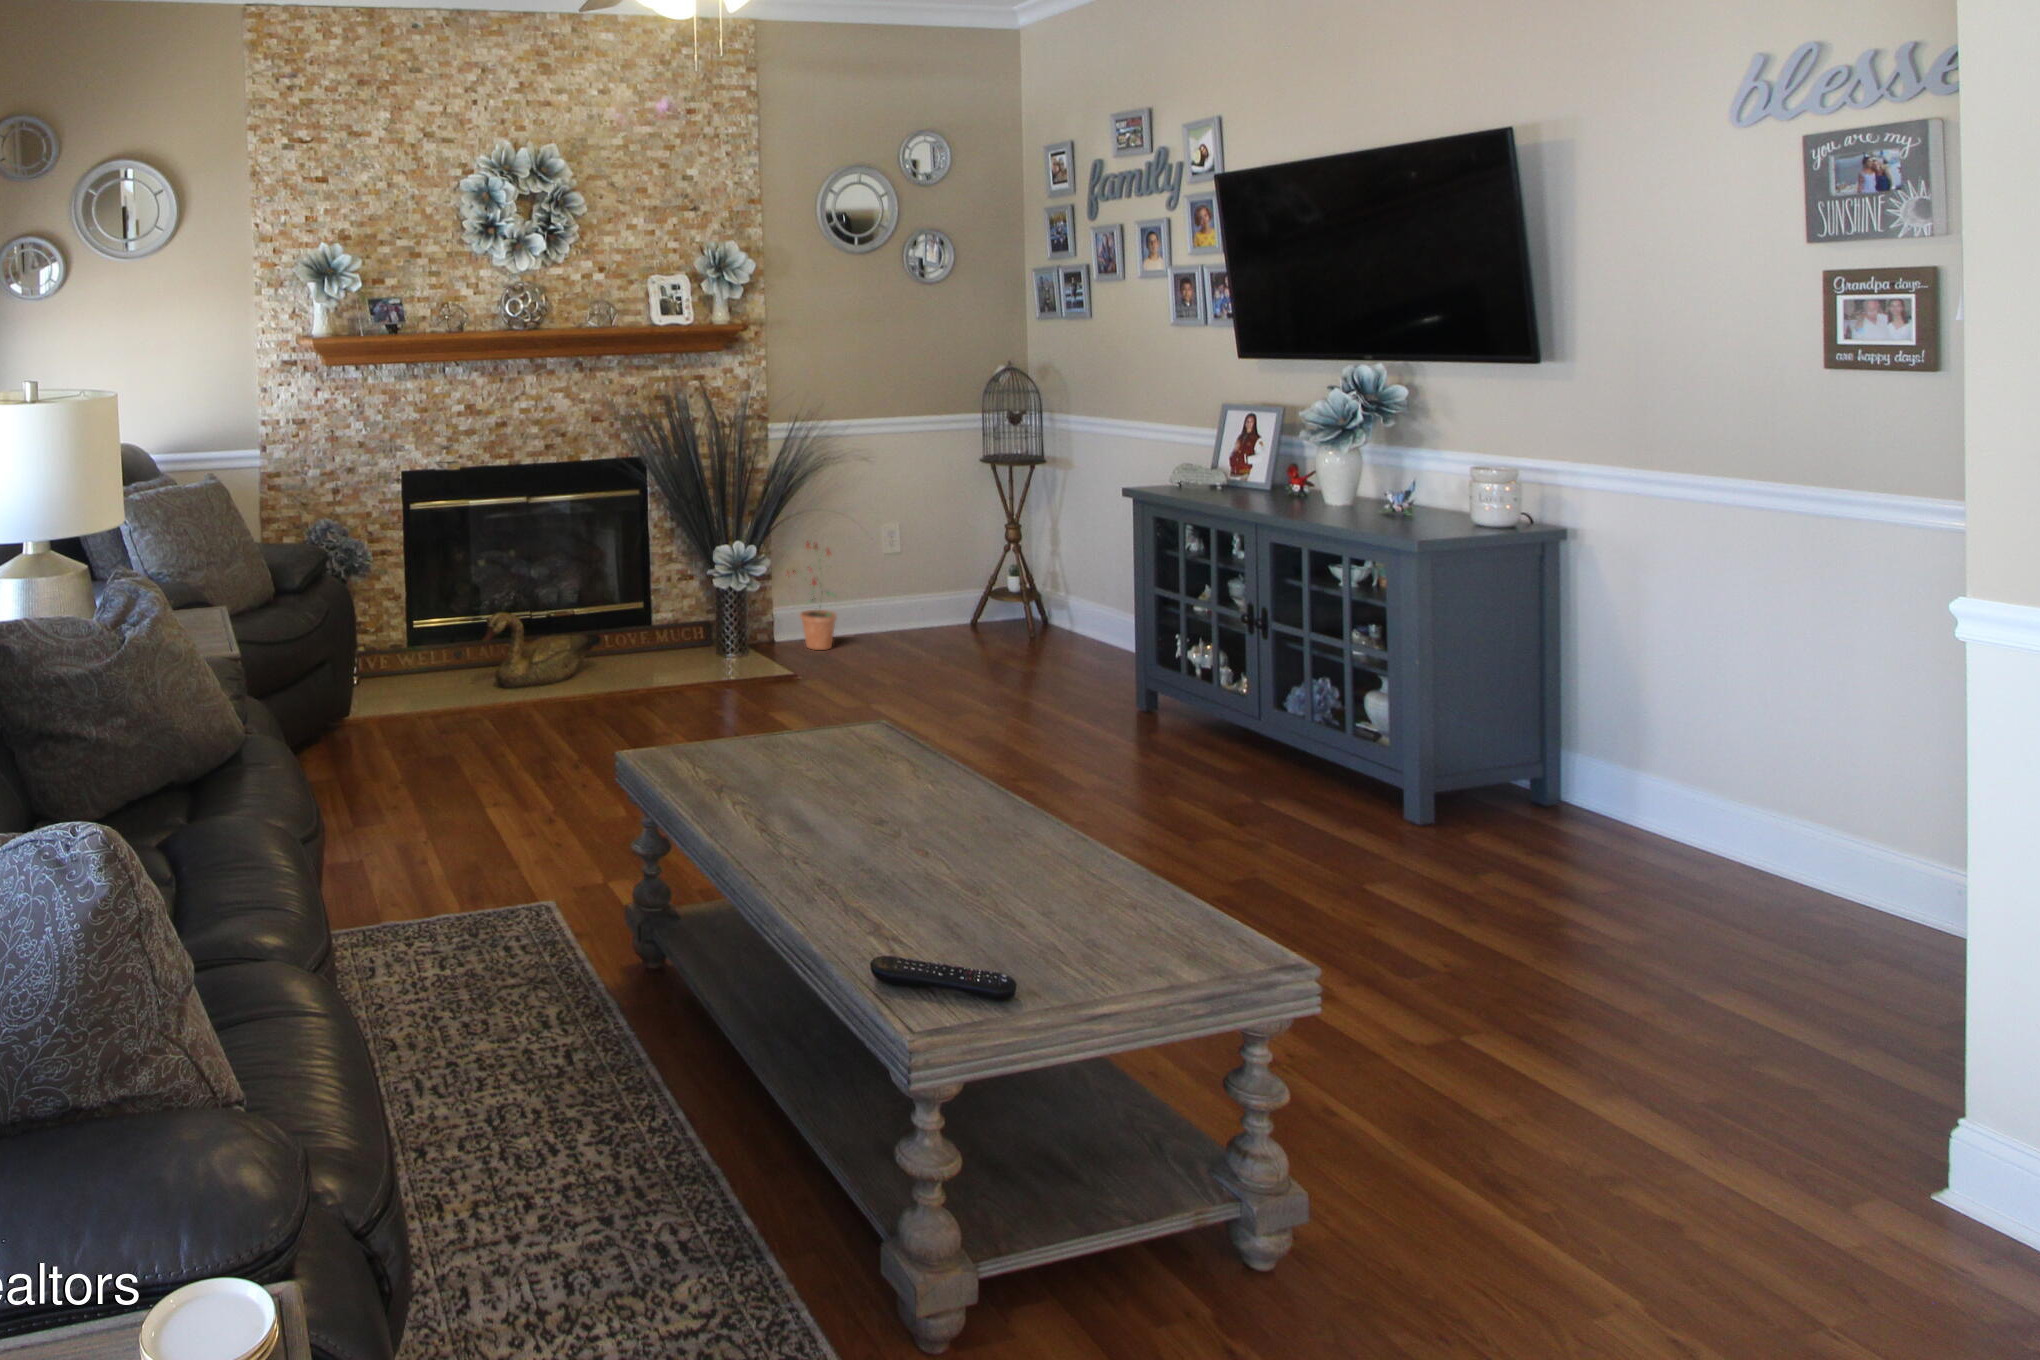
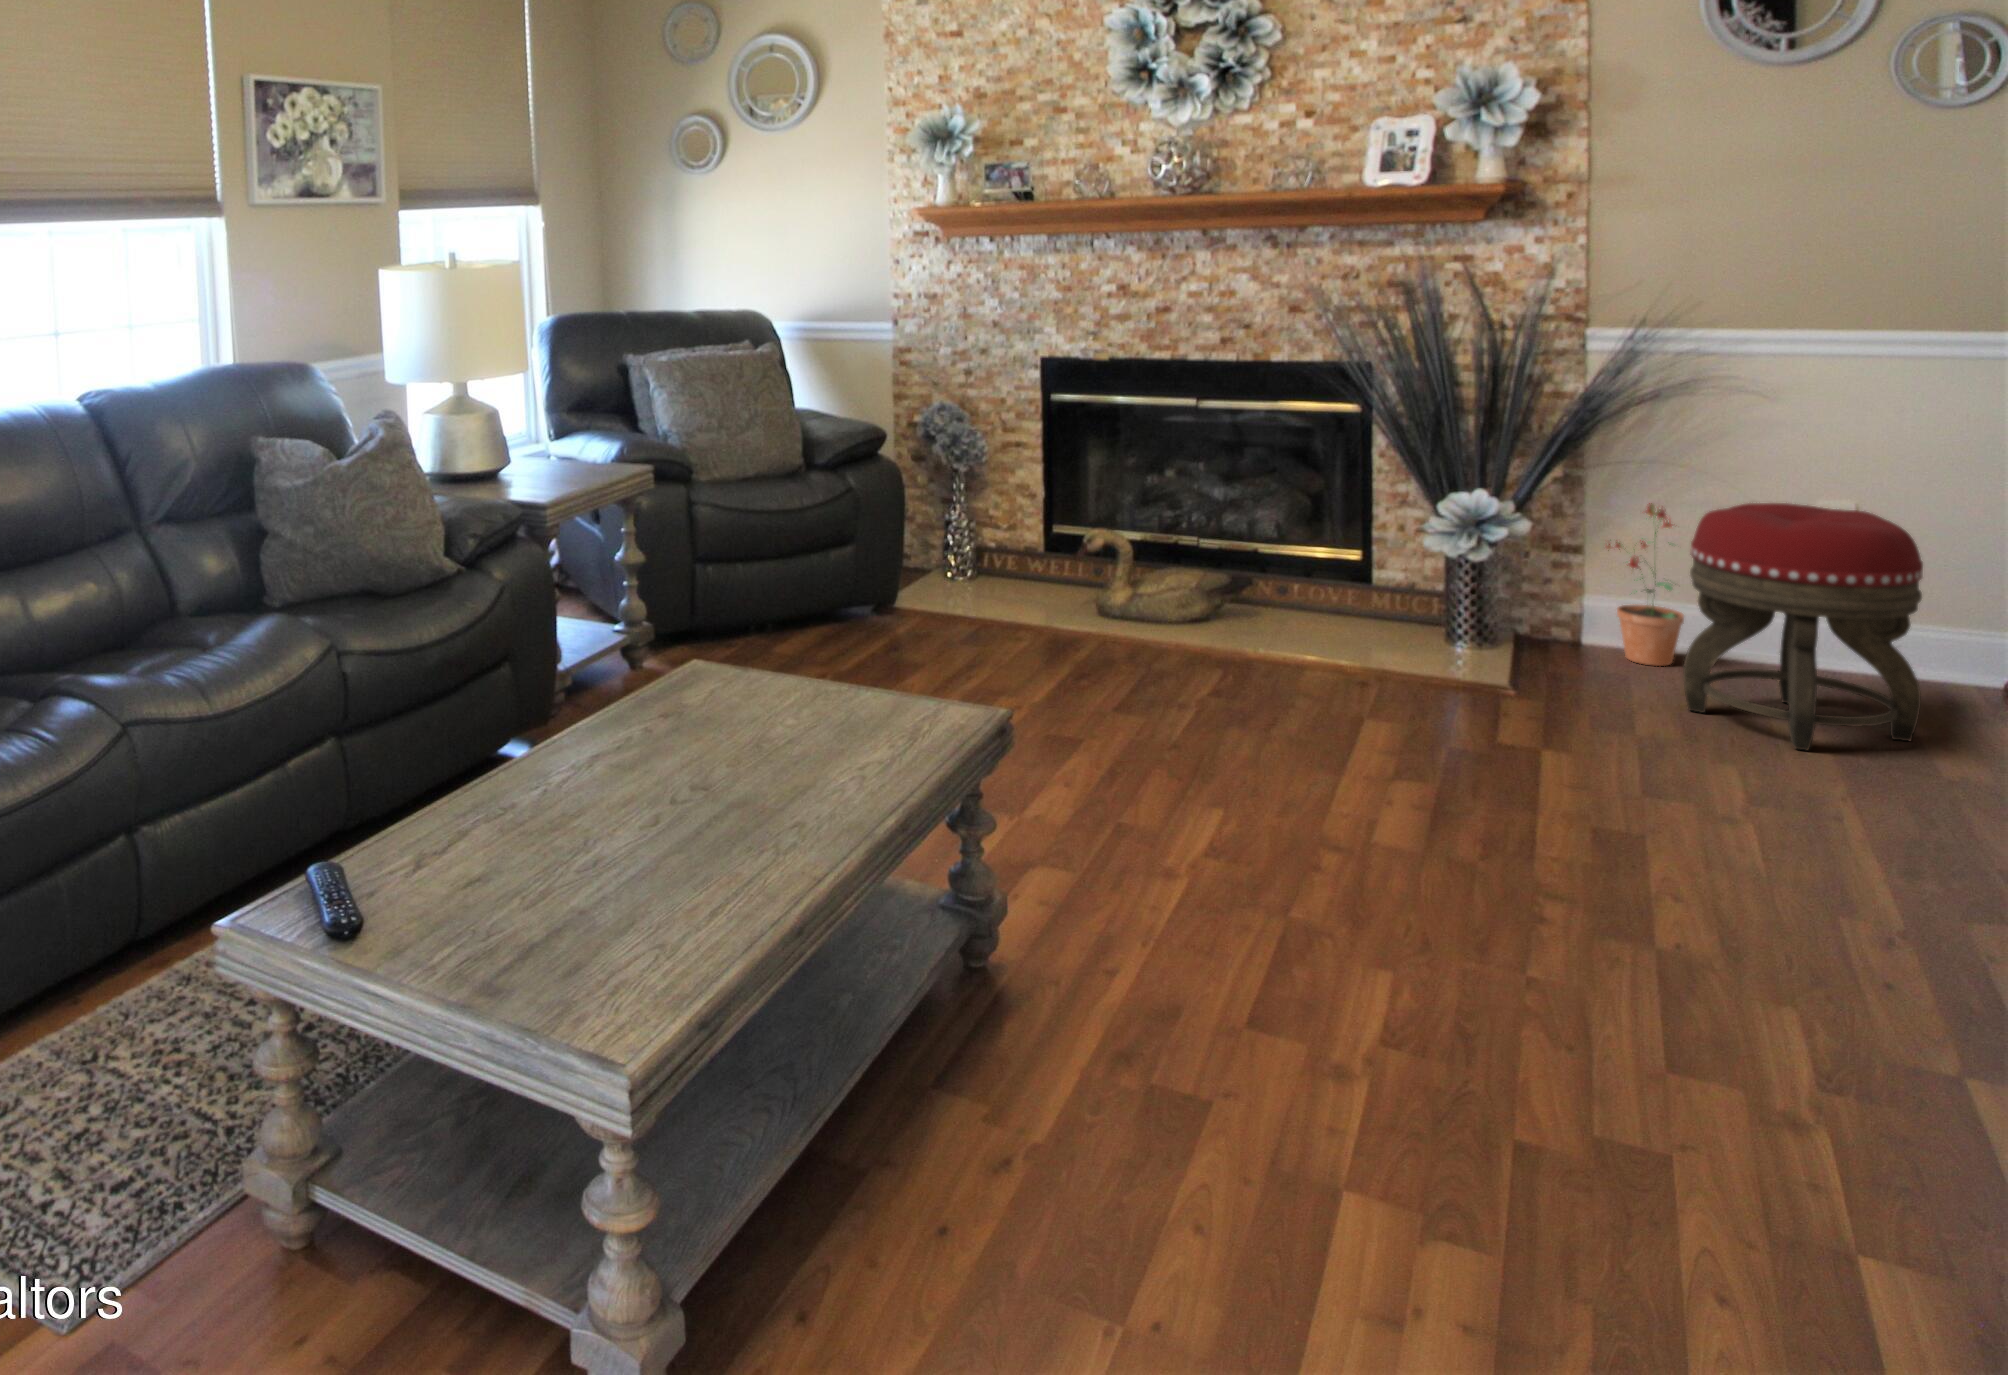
footstool: none [873,530,985,683] -> present [1683,503,1923,750]

